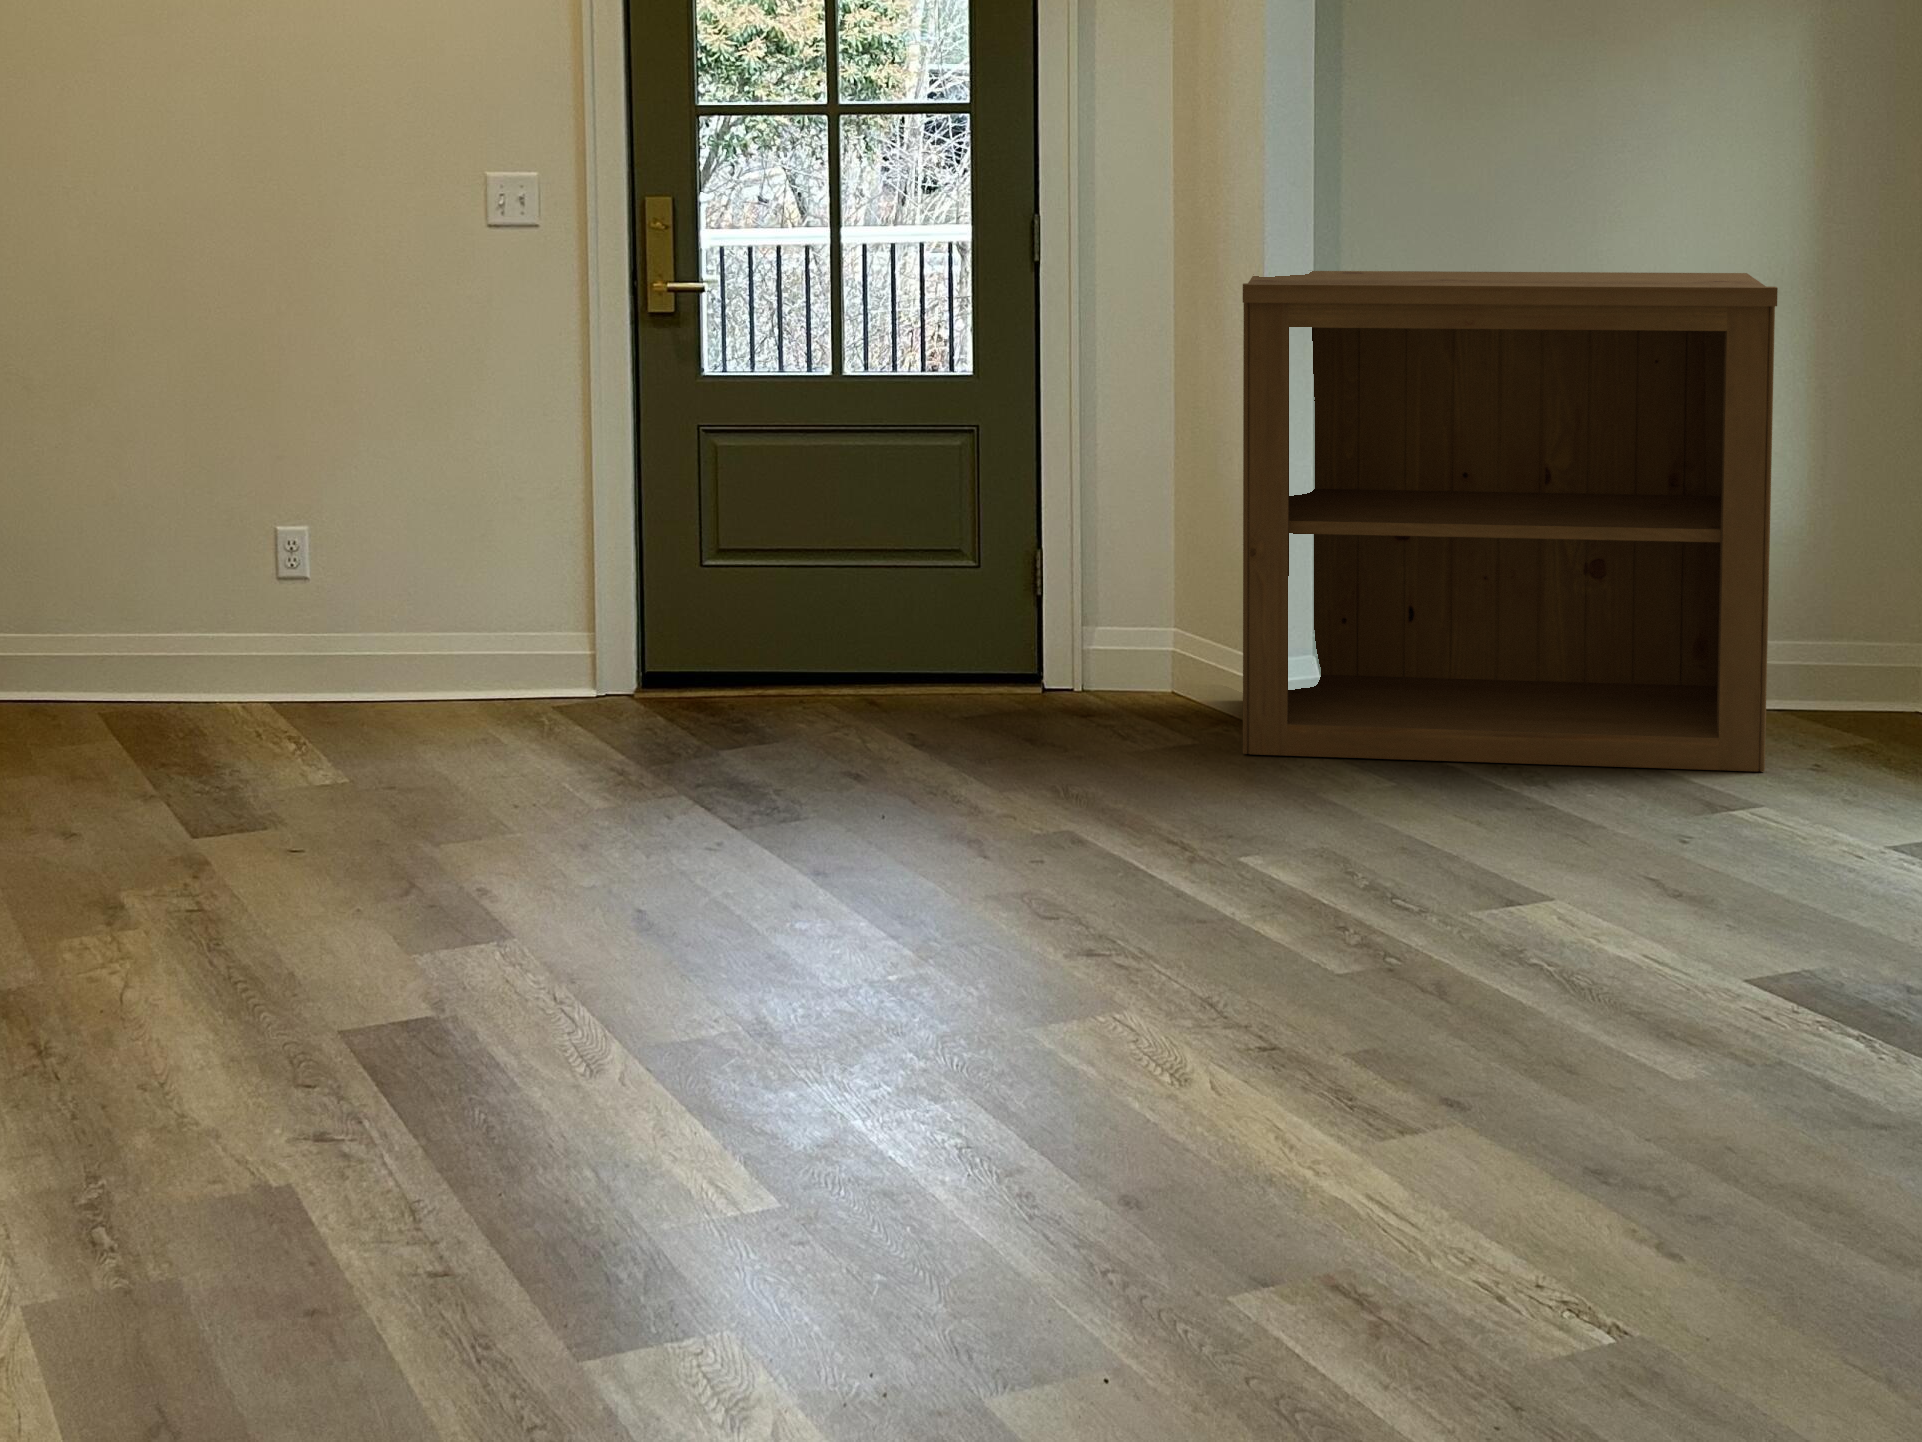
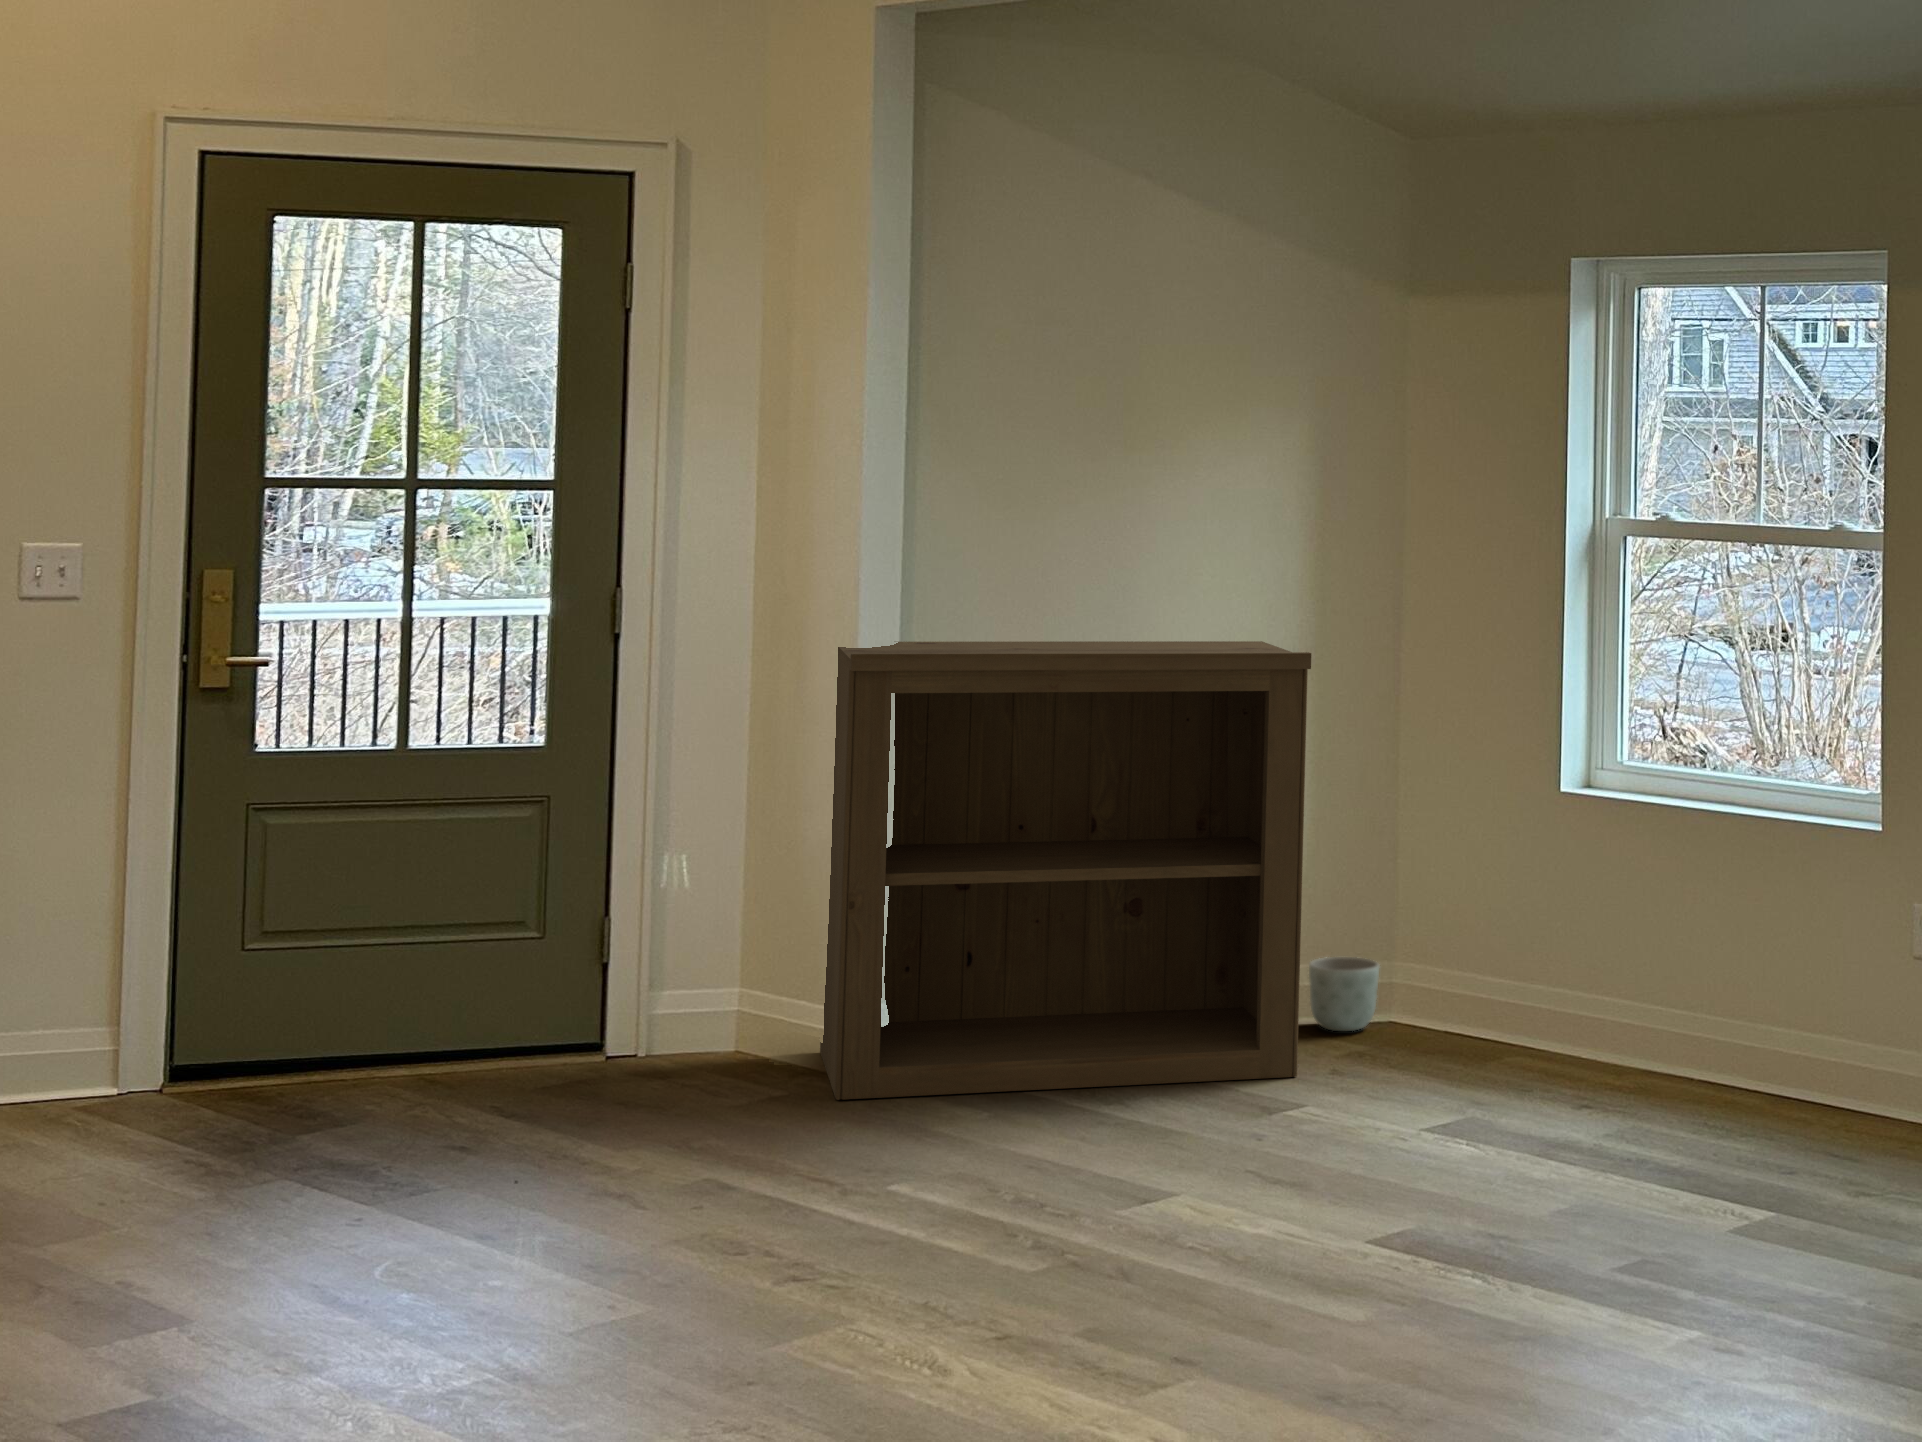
planter: none [1807,637,1894,722] -> present [1309,957,1379,1031]

